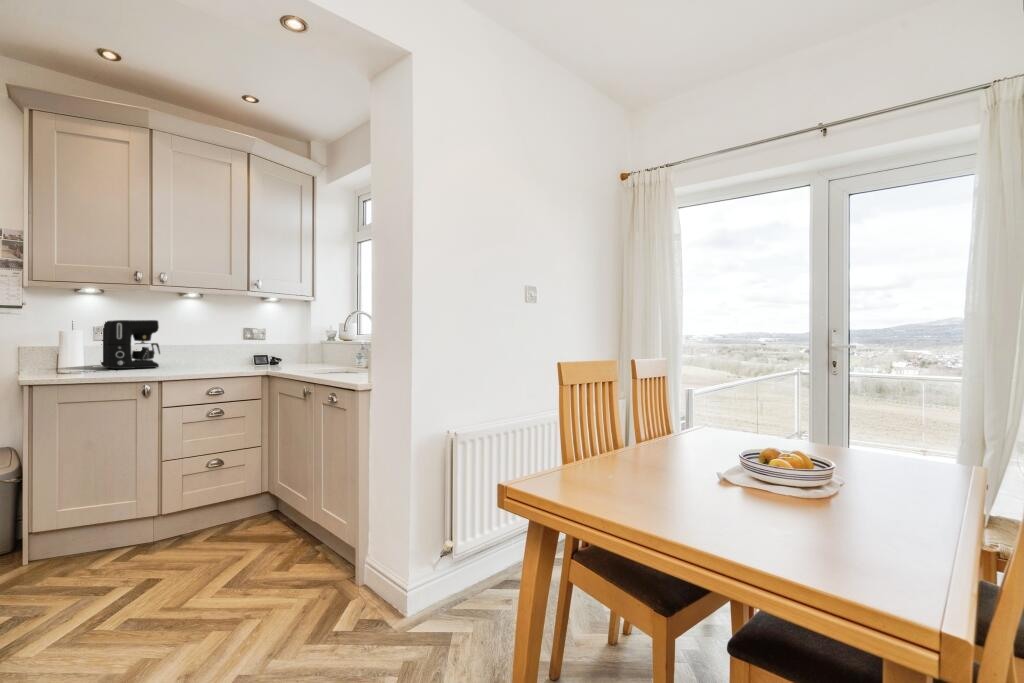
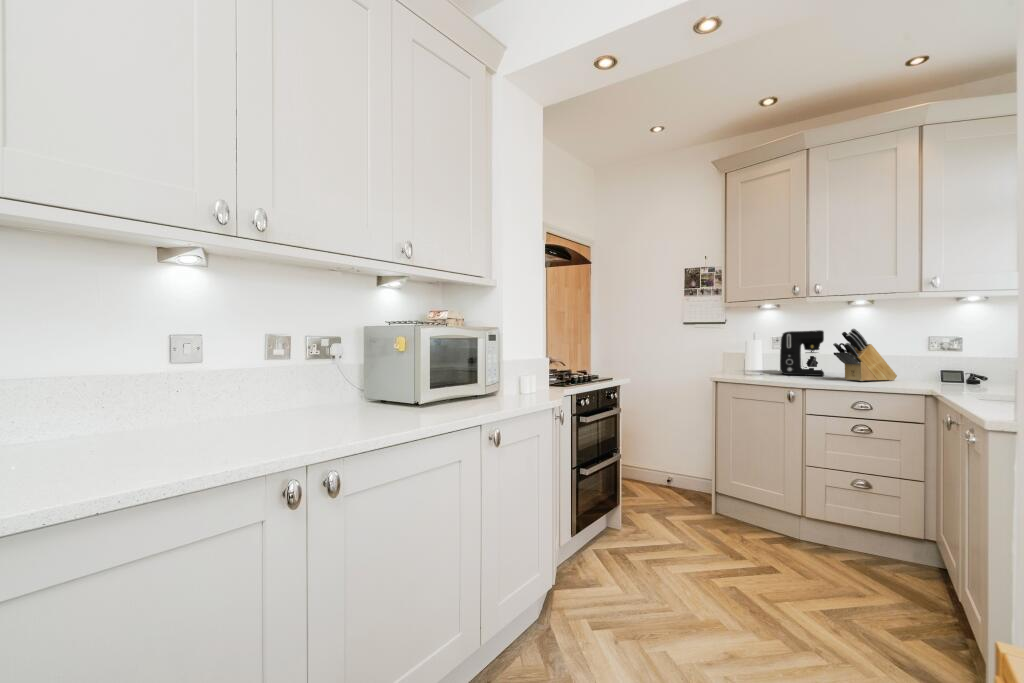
knife block: none [180,320,228,370] -> present [833,329,897,381]

